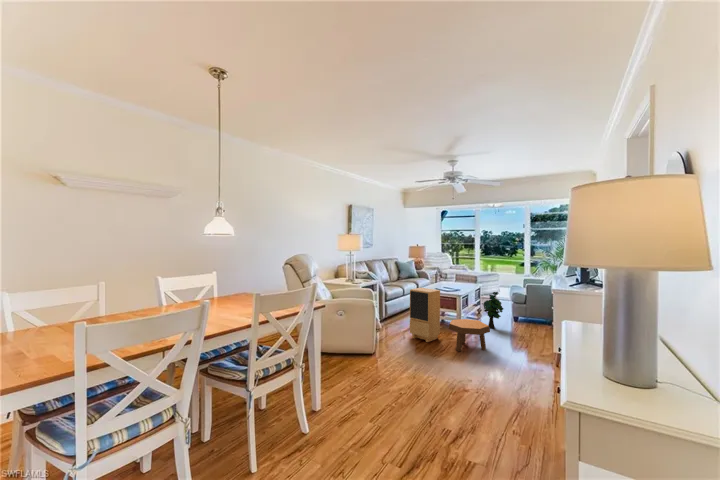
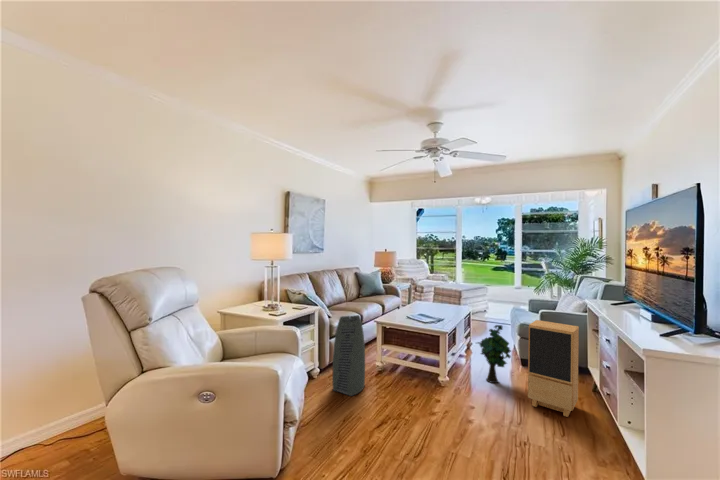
air purifier: none [390,285,409,332] -> present [332,315,365,396]
speaker: present [410,288,440,342] -> present [528,320,579,417]
footstool: present [448,319,490,351] -> none [429,379,504,451]

